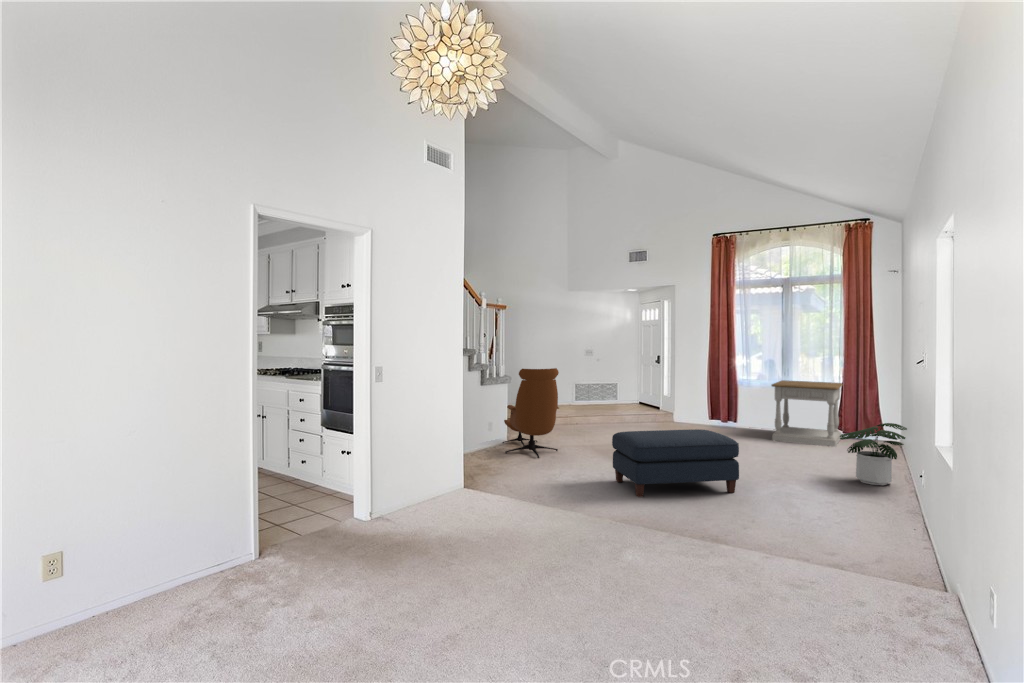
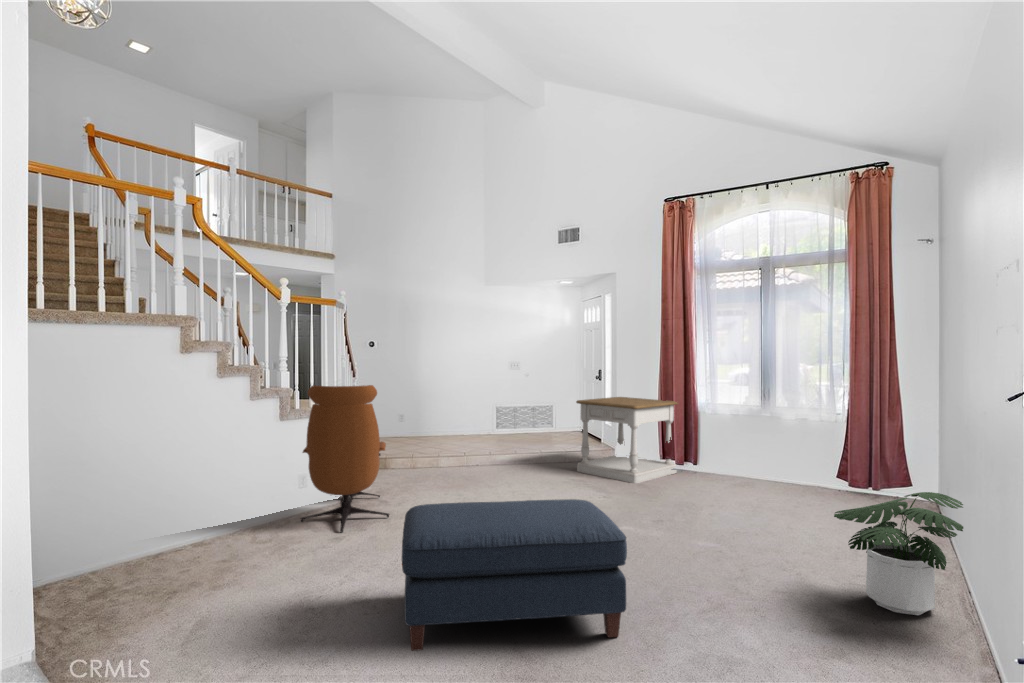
side table: present [772,380,843,447] -> present [576,397,678,483]

